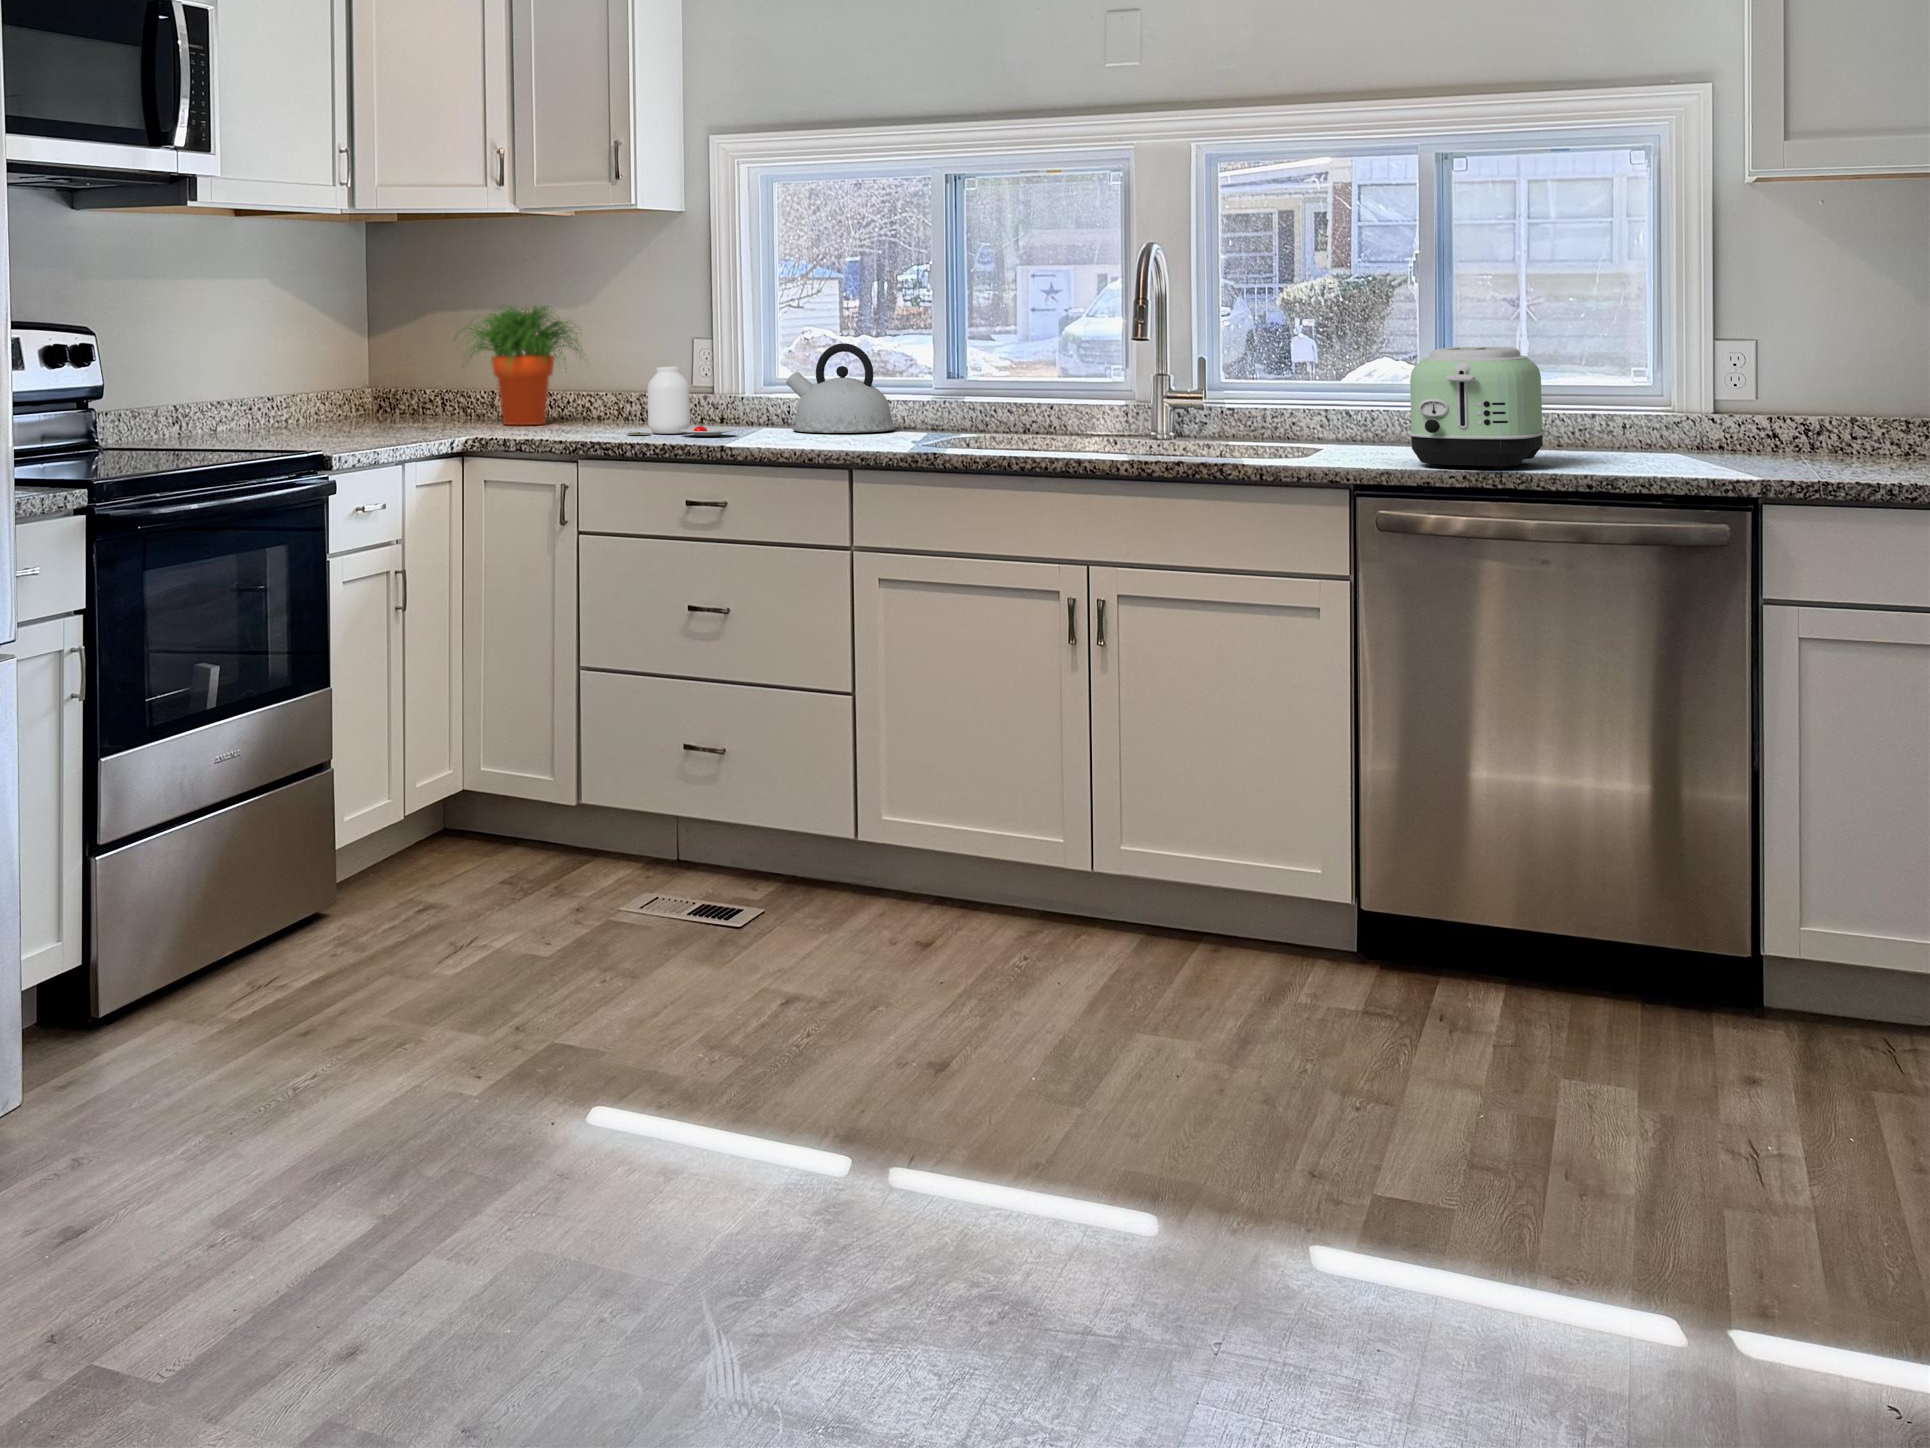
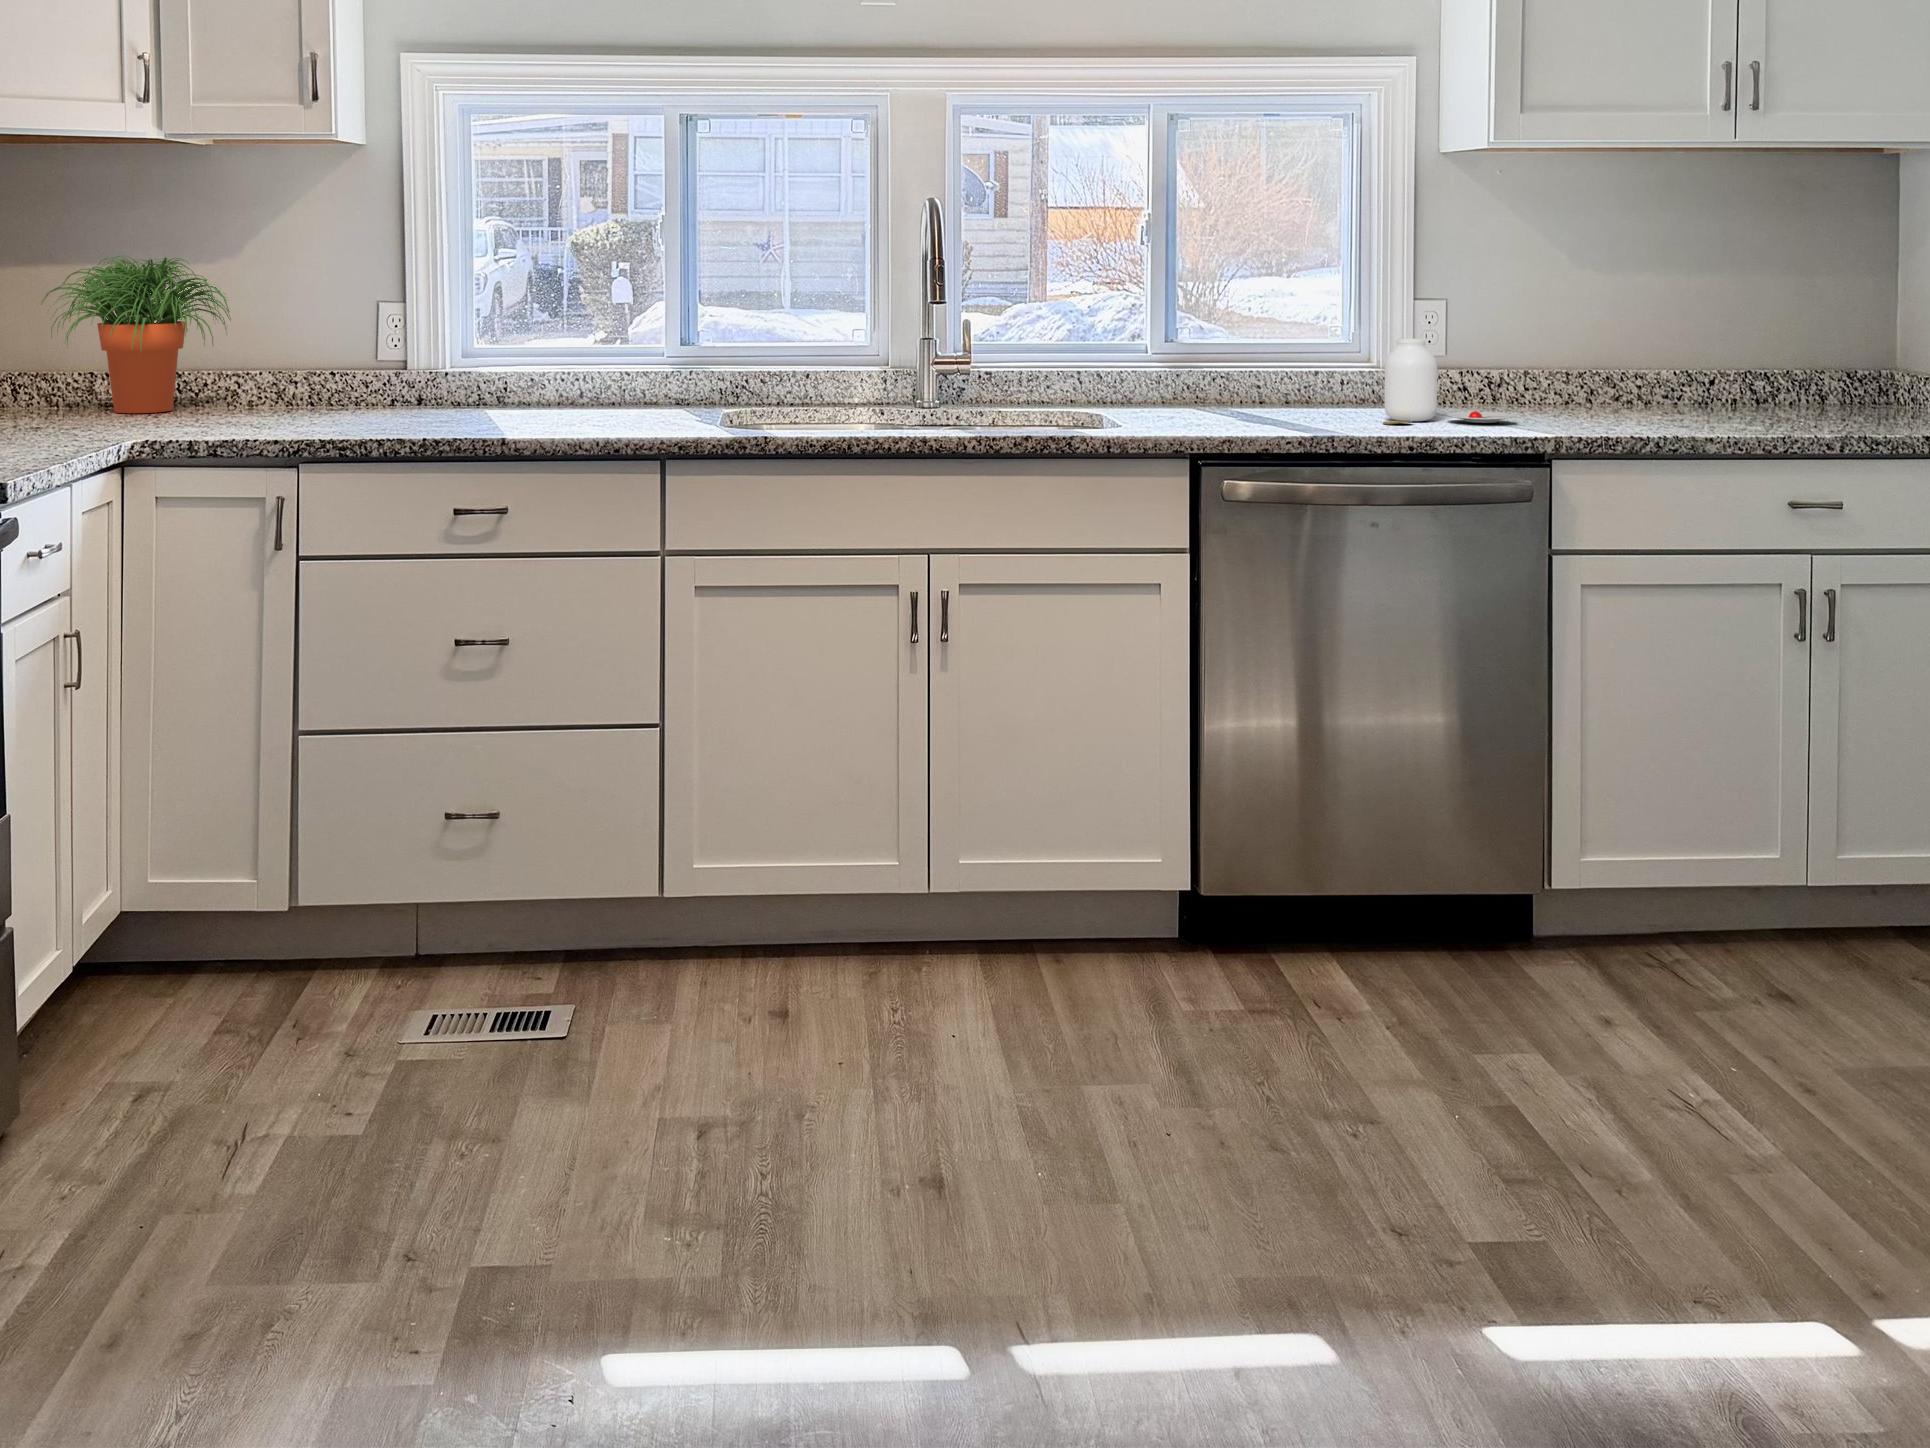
kettle: present [786,343,895,433] -> none [503,307,631,412]
toaster: present [1409,347,1545,469] -> none [1244,315,1367,436]
jar: present [627,367,735,436] -> present [1383,339,1521,424]

